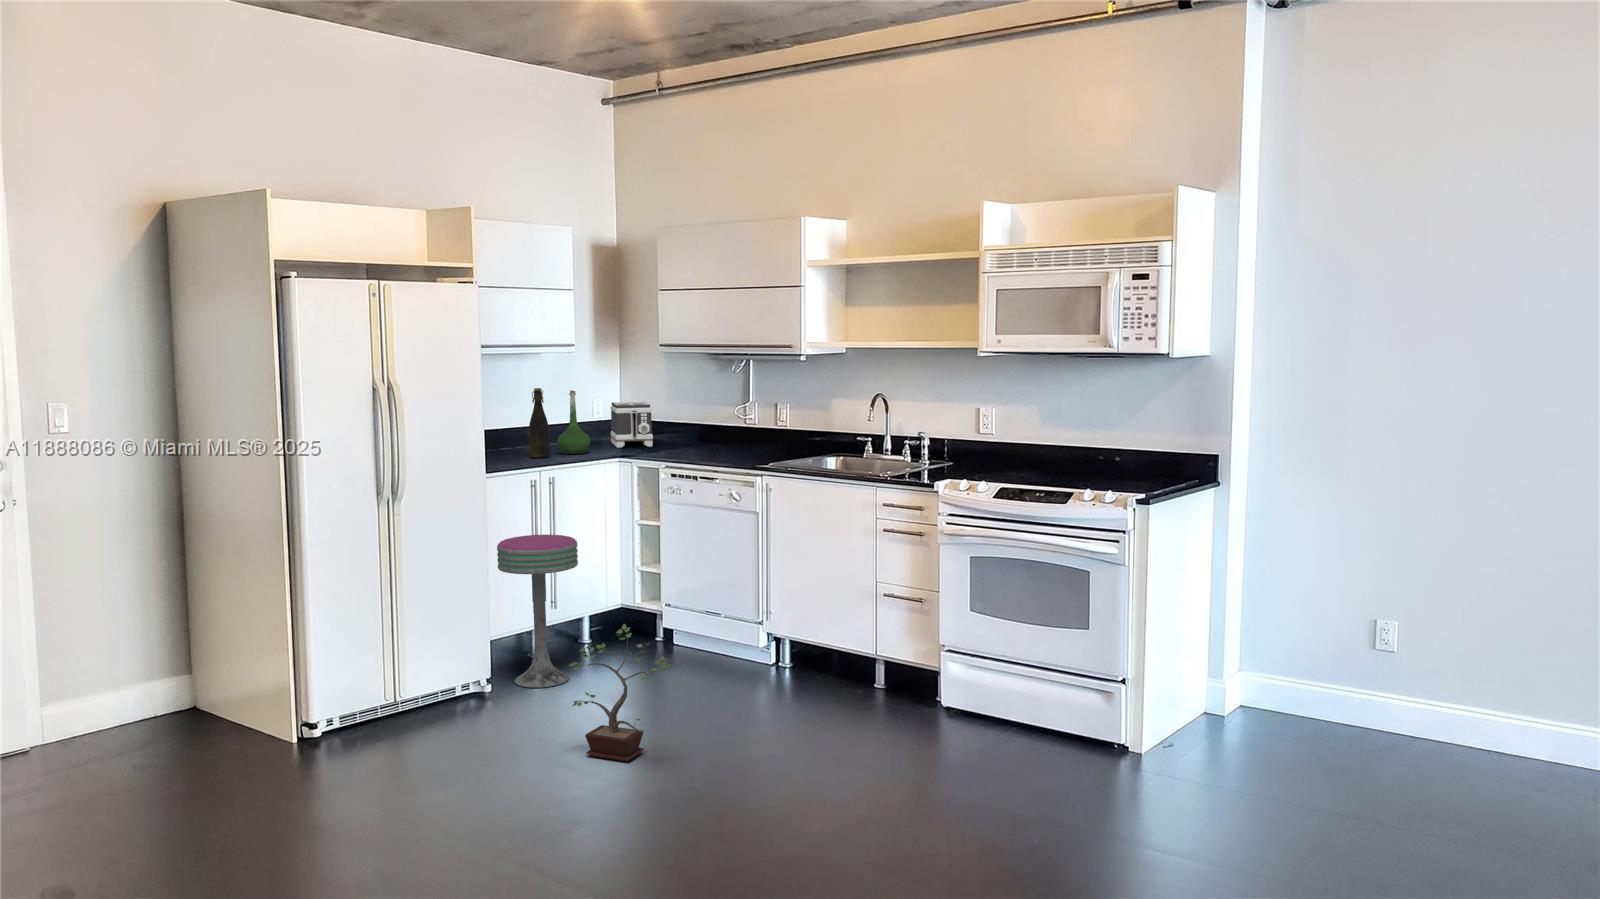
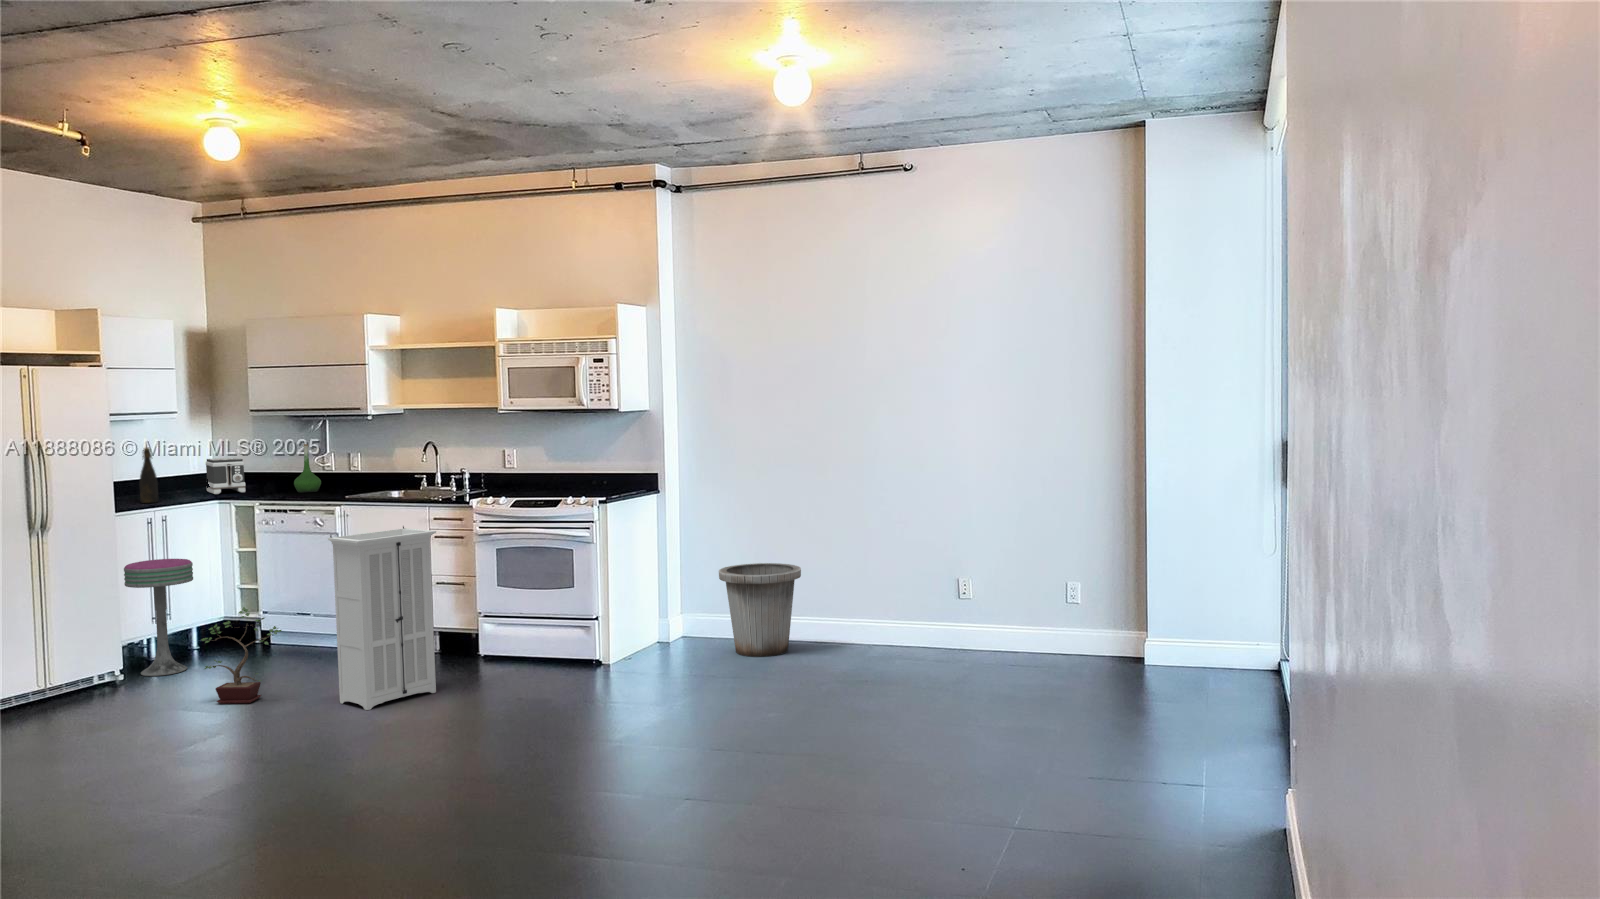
vase: present [557,390,590,454] -> present [294,444,321,493]
storage cabinet: none [735,523,890,806] -> present [328,526,436,710]
trash can: none [1328,610,1482,776] -> present [719,563,801,657]

